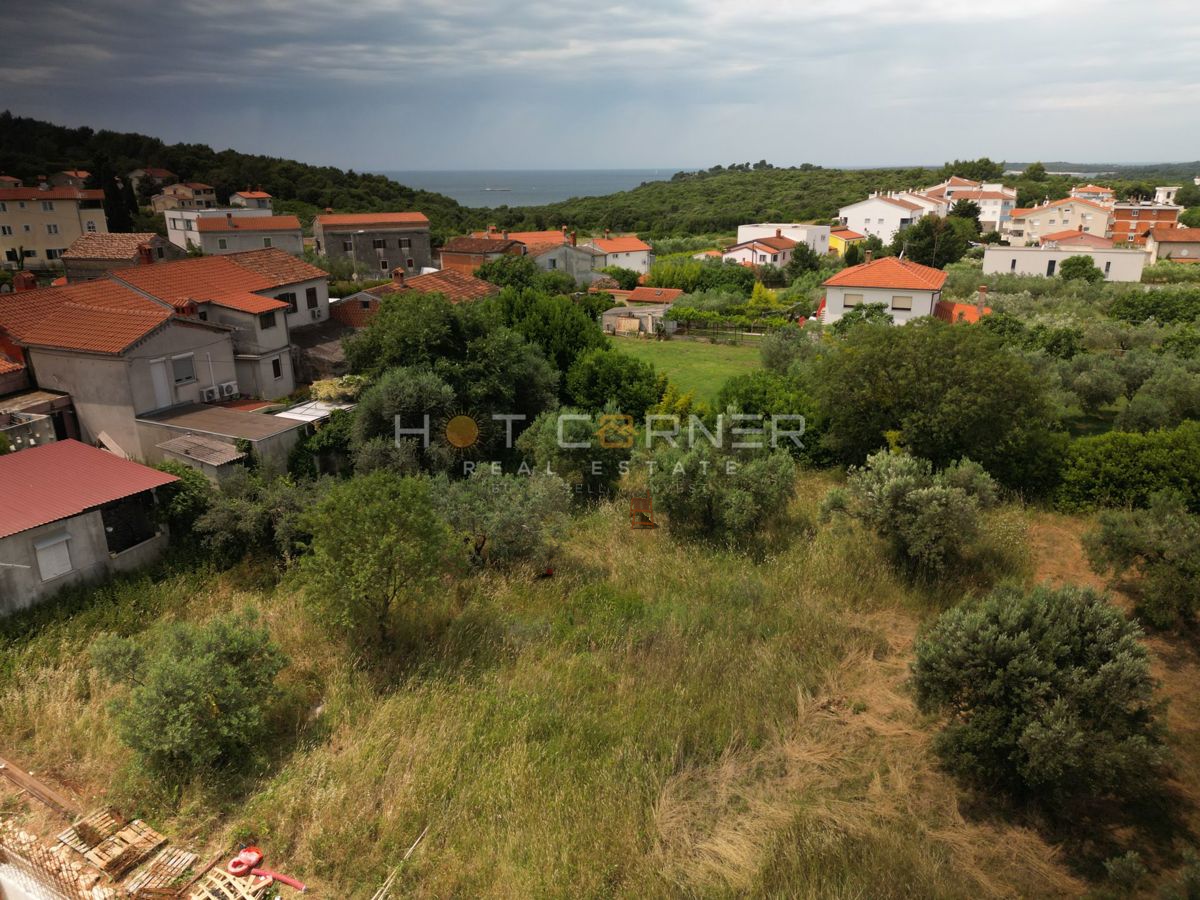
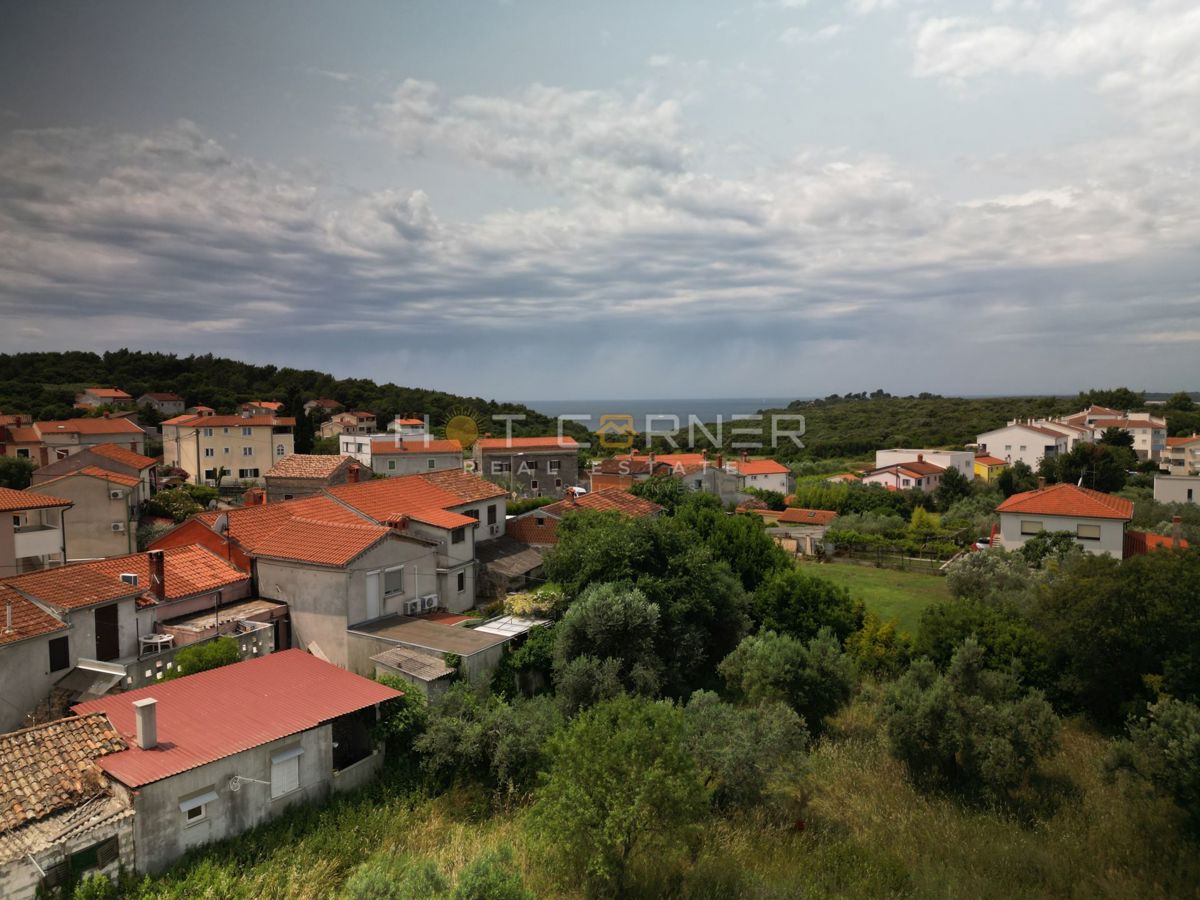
bench: present [629,489,654,529] -> none [863,723,900,778]

